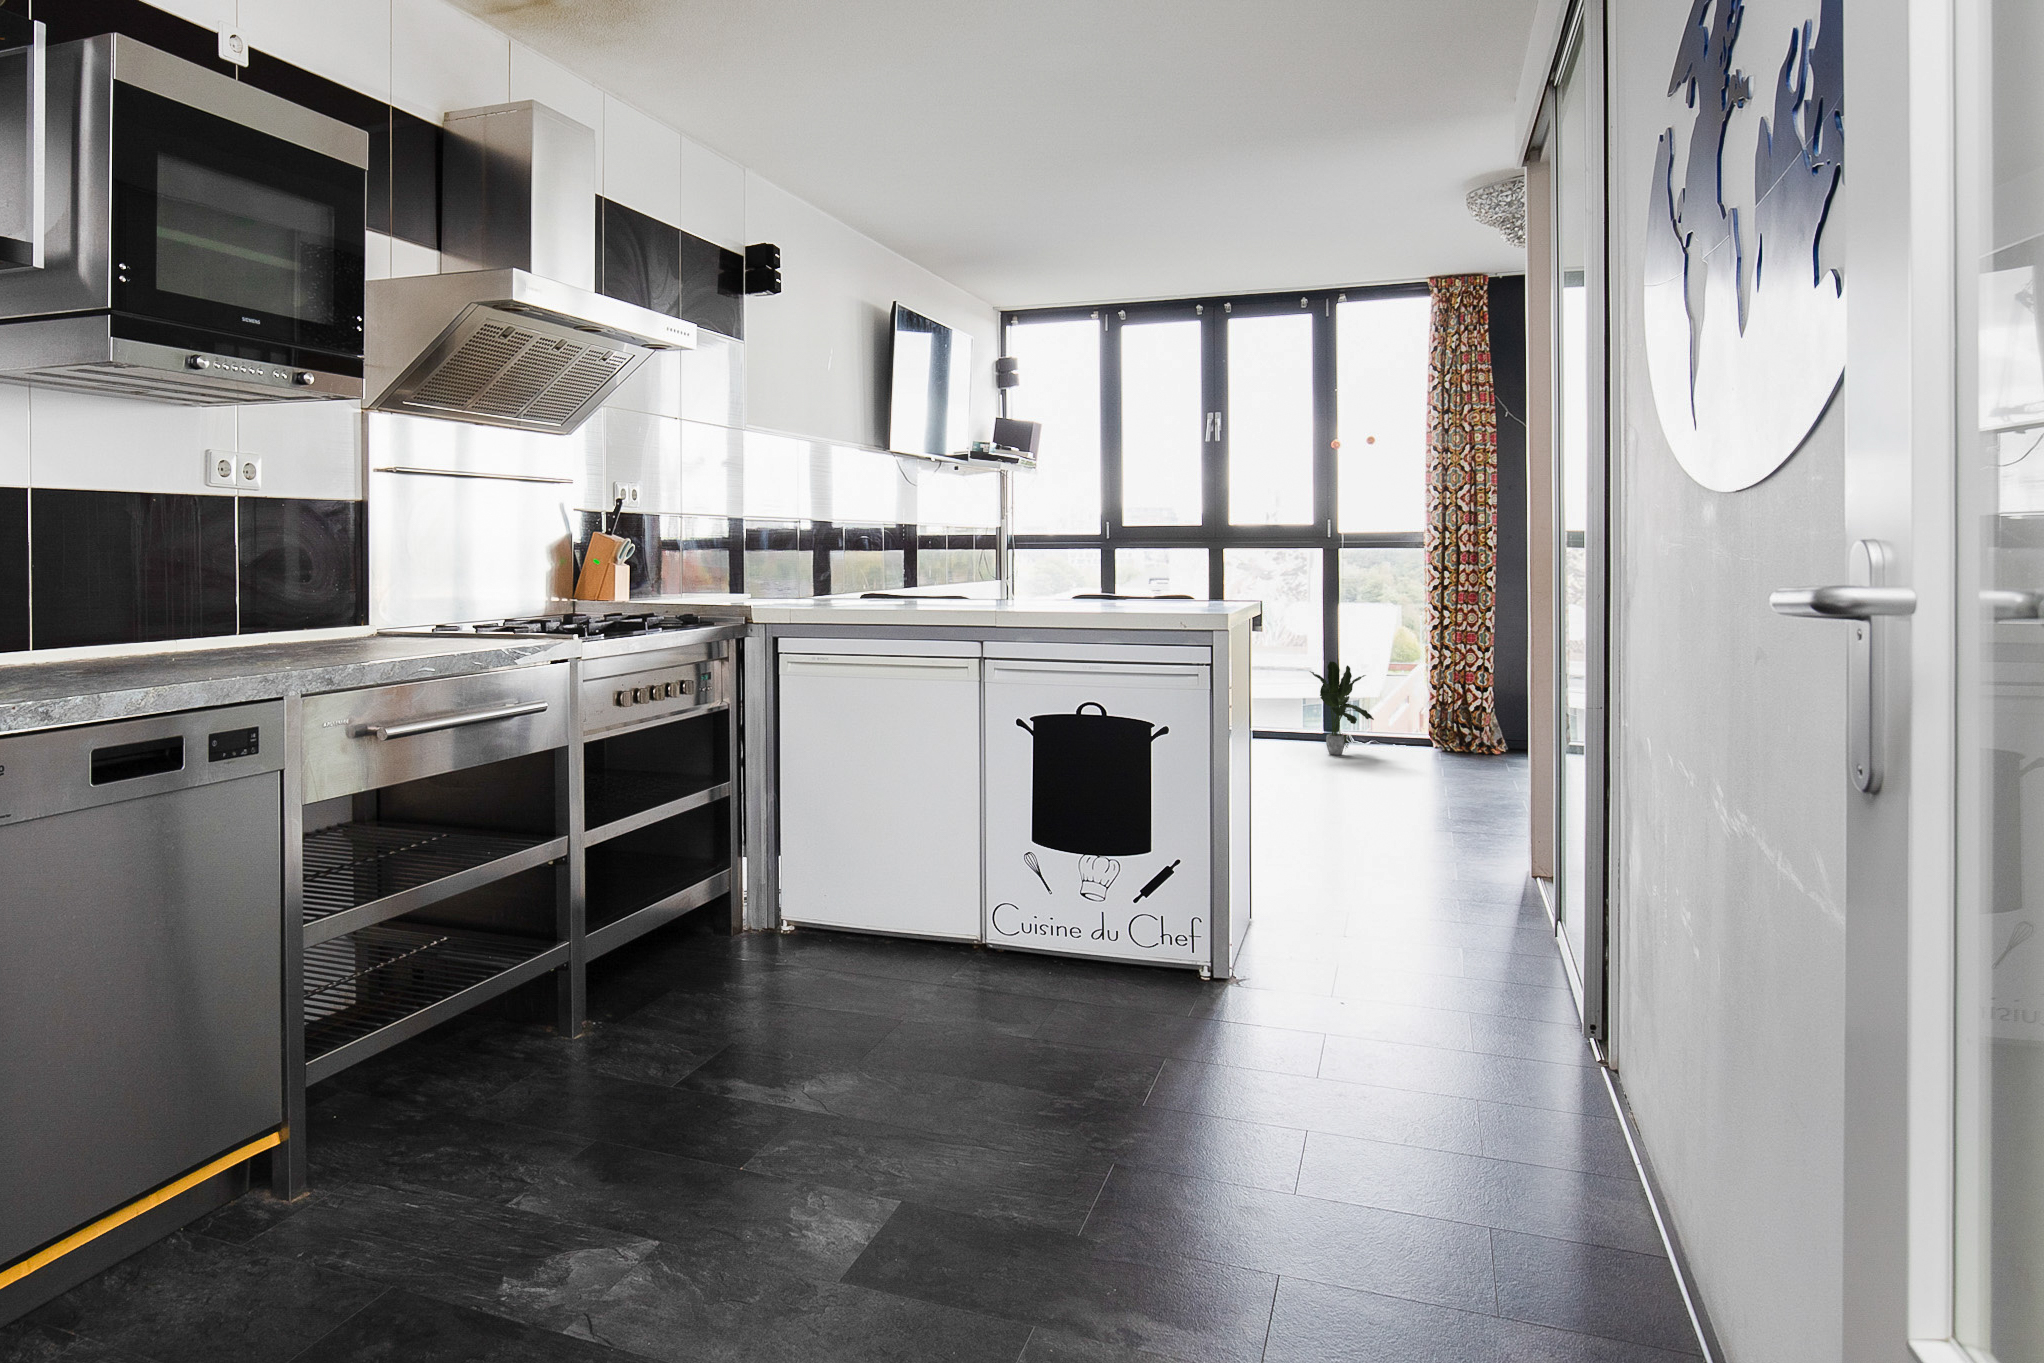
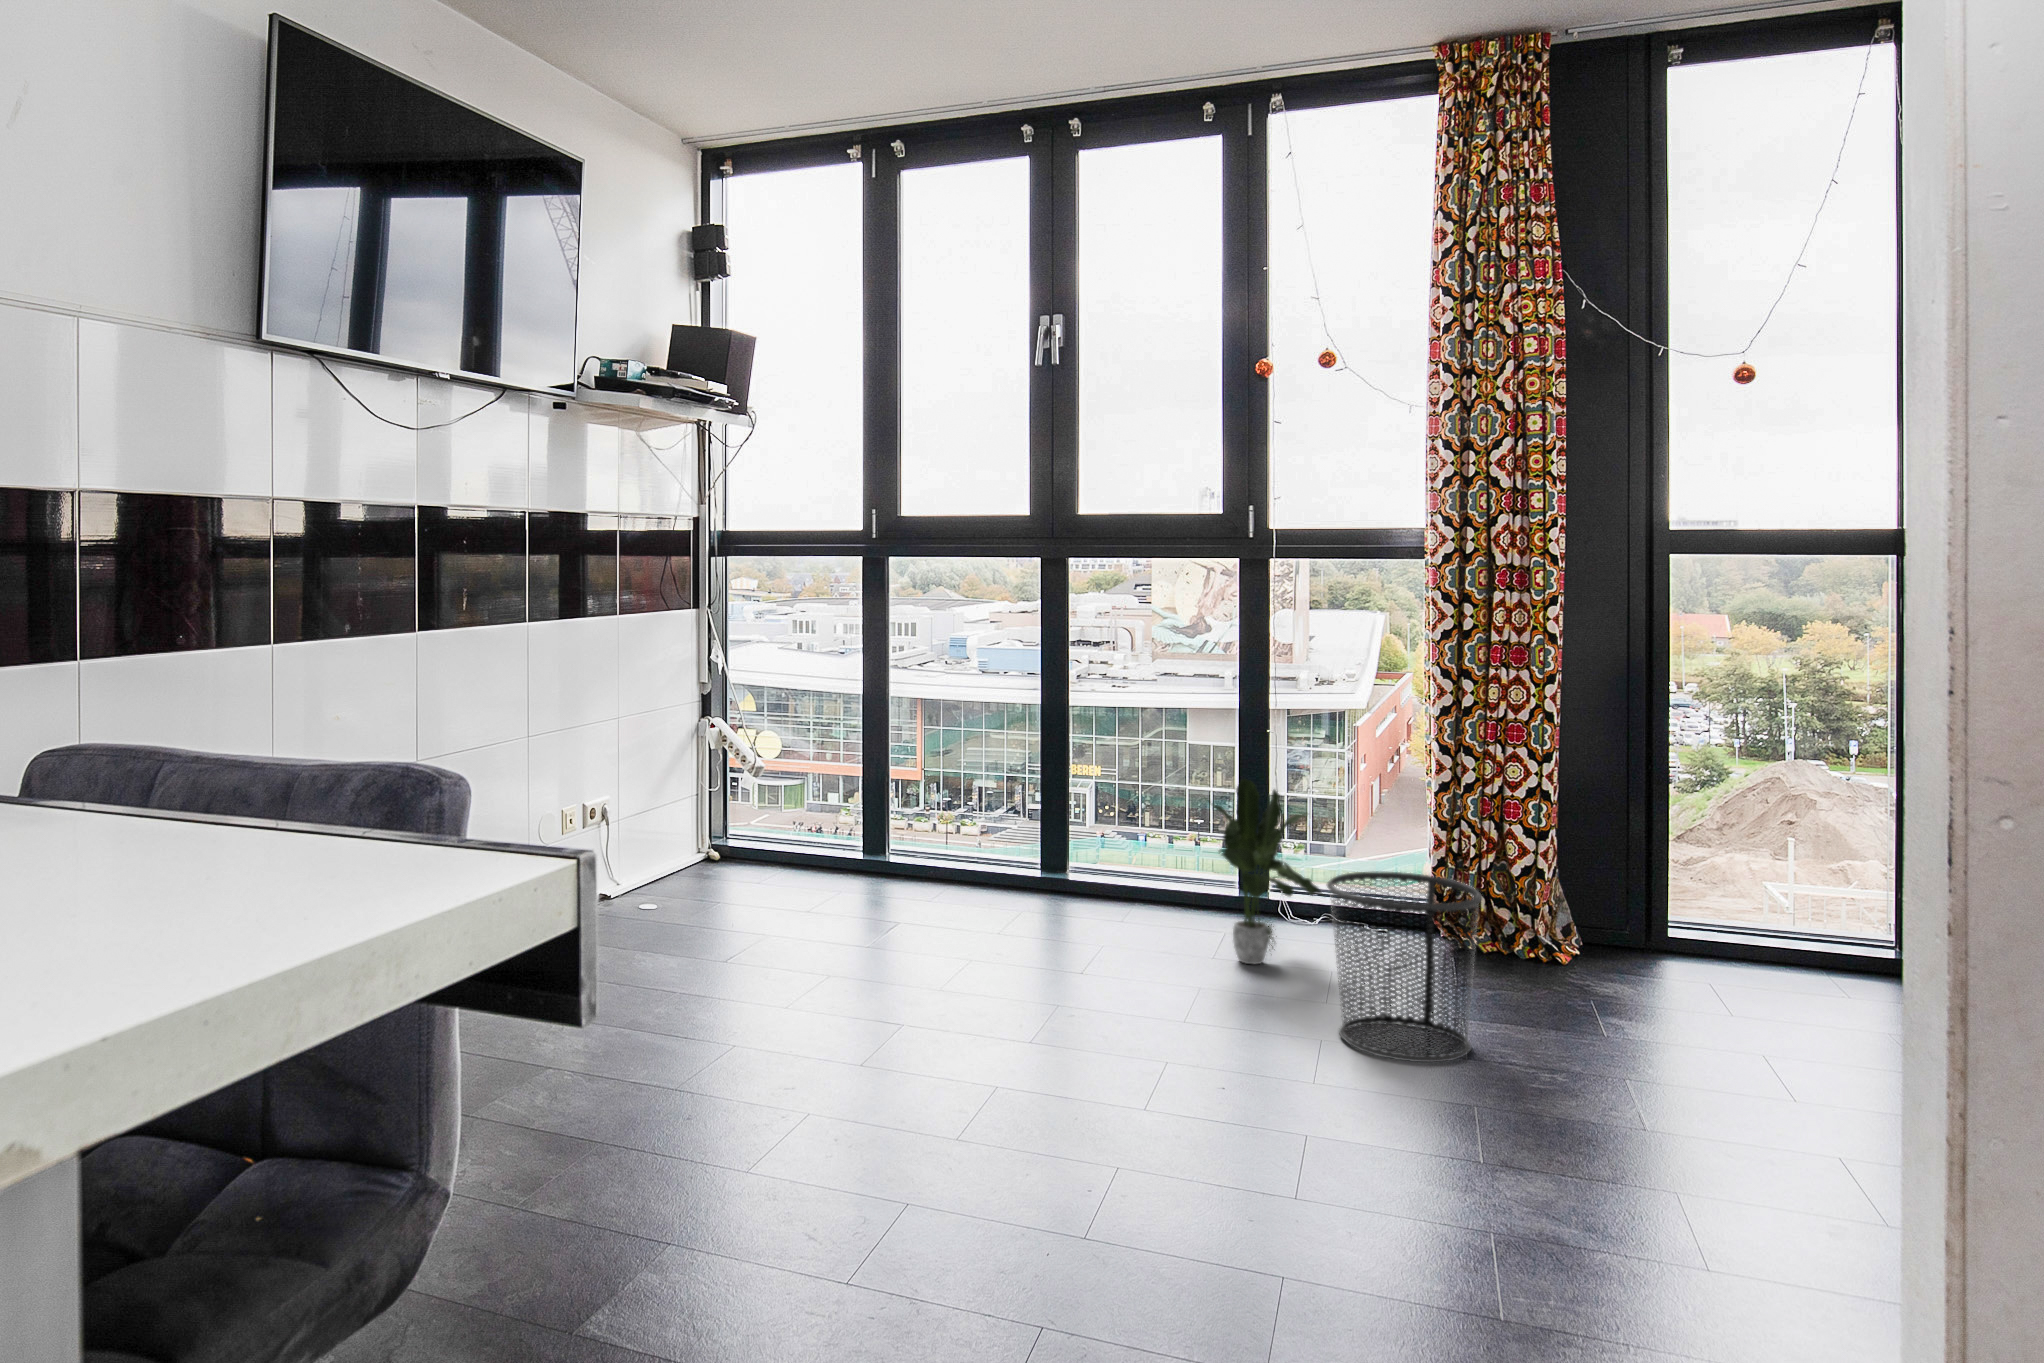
waste bin: none [1377,697,1451,776] -> present [1327,871,1482,1062]

